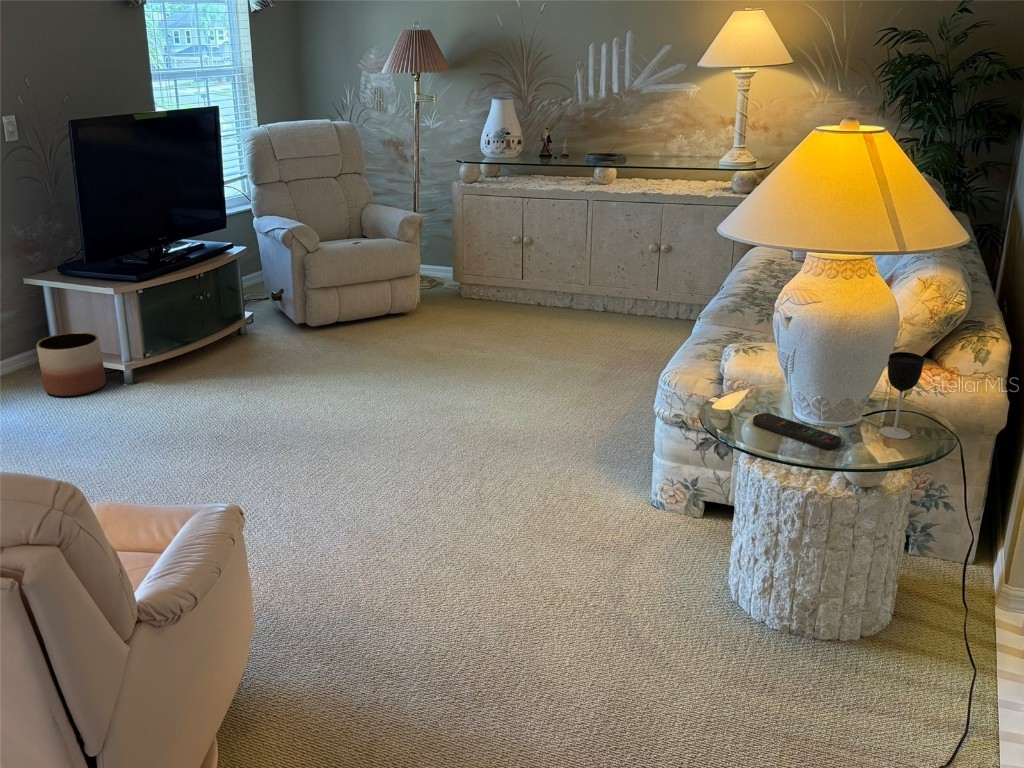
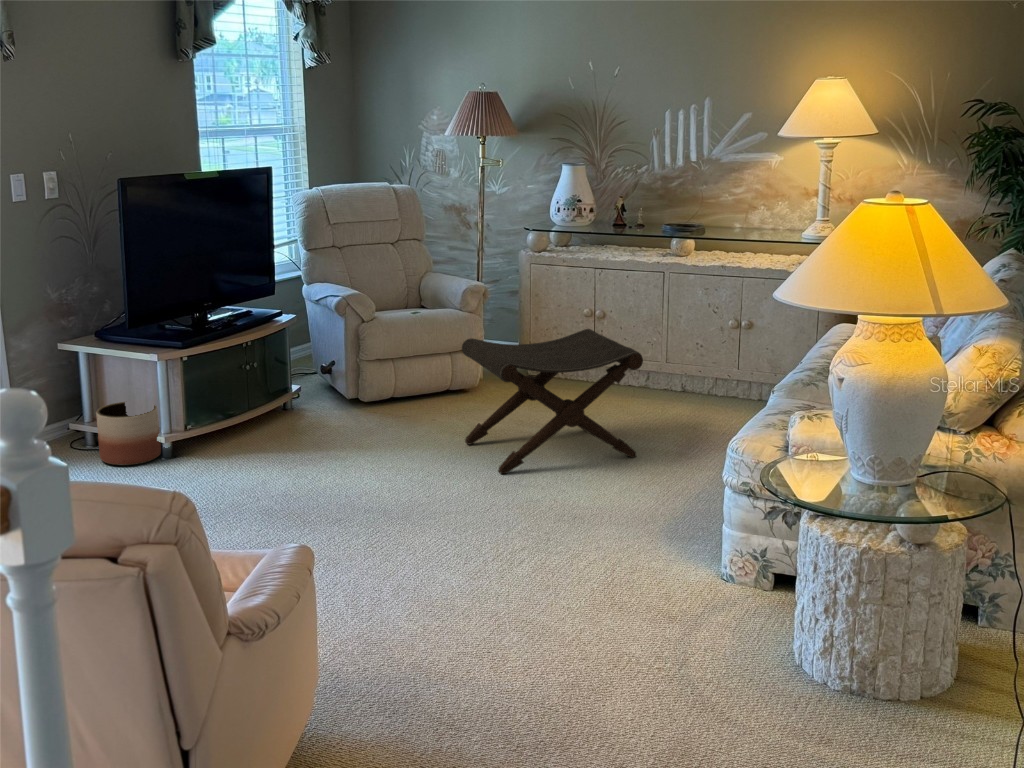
footstool: none [397,256,572,398] -> present [462,329,643,474]
wine glass: present [879,352,924,439] -> none [933,416,972,499]
remote control: present [753,413,841,450] -> none [811,474,893,506]

